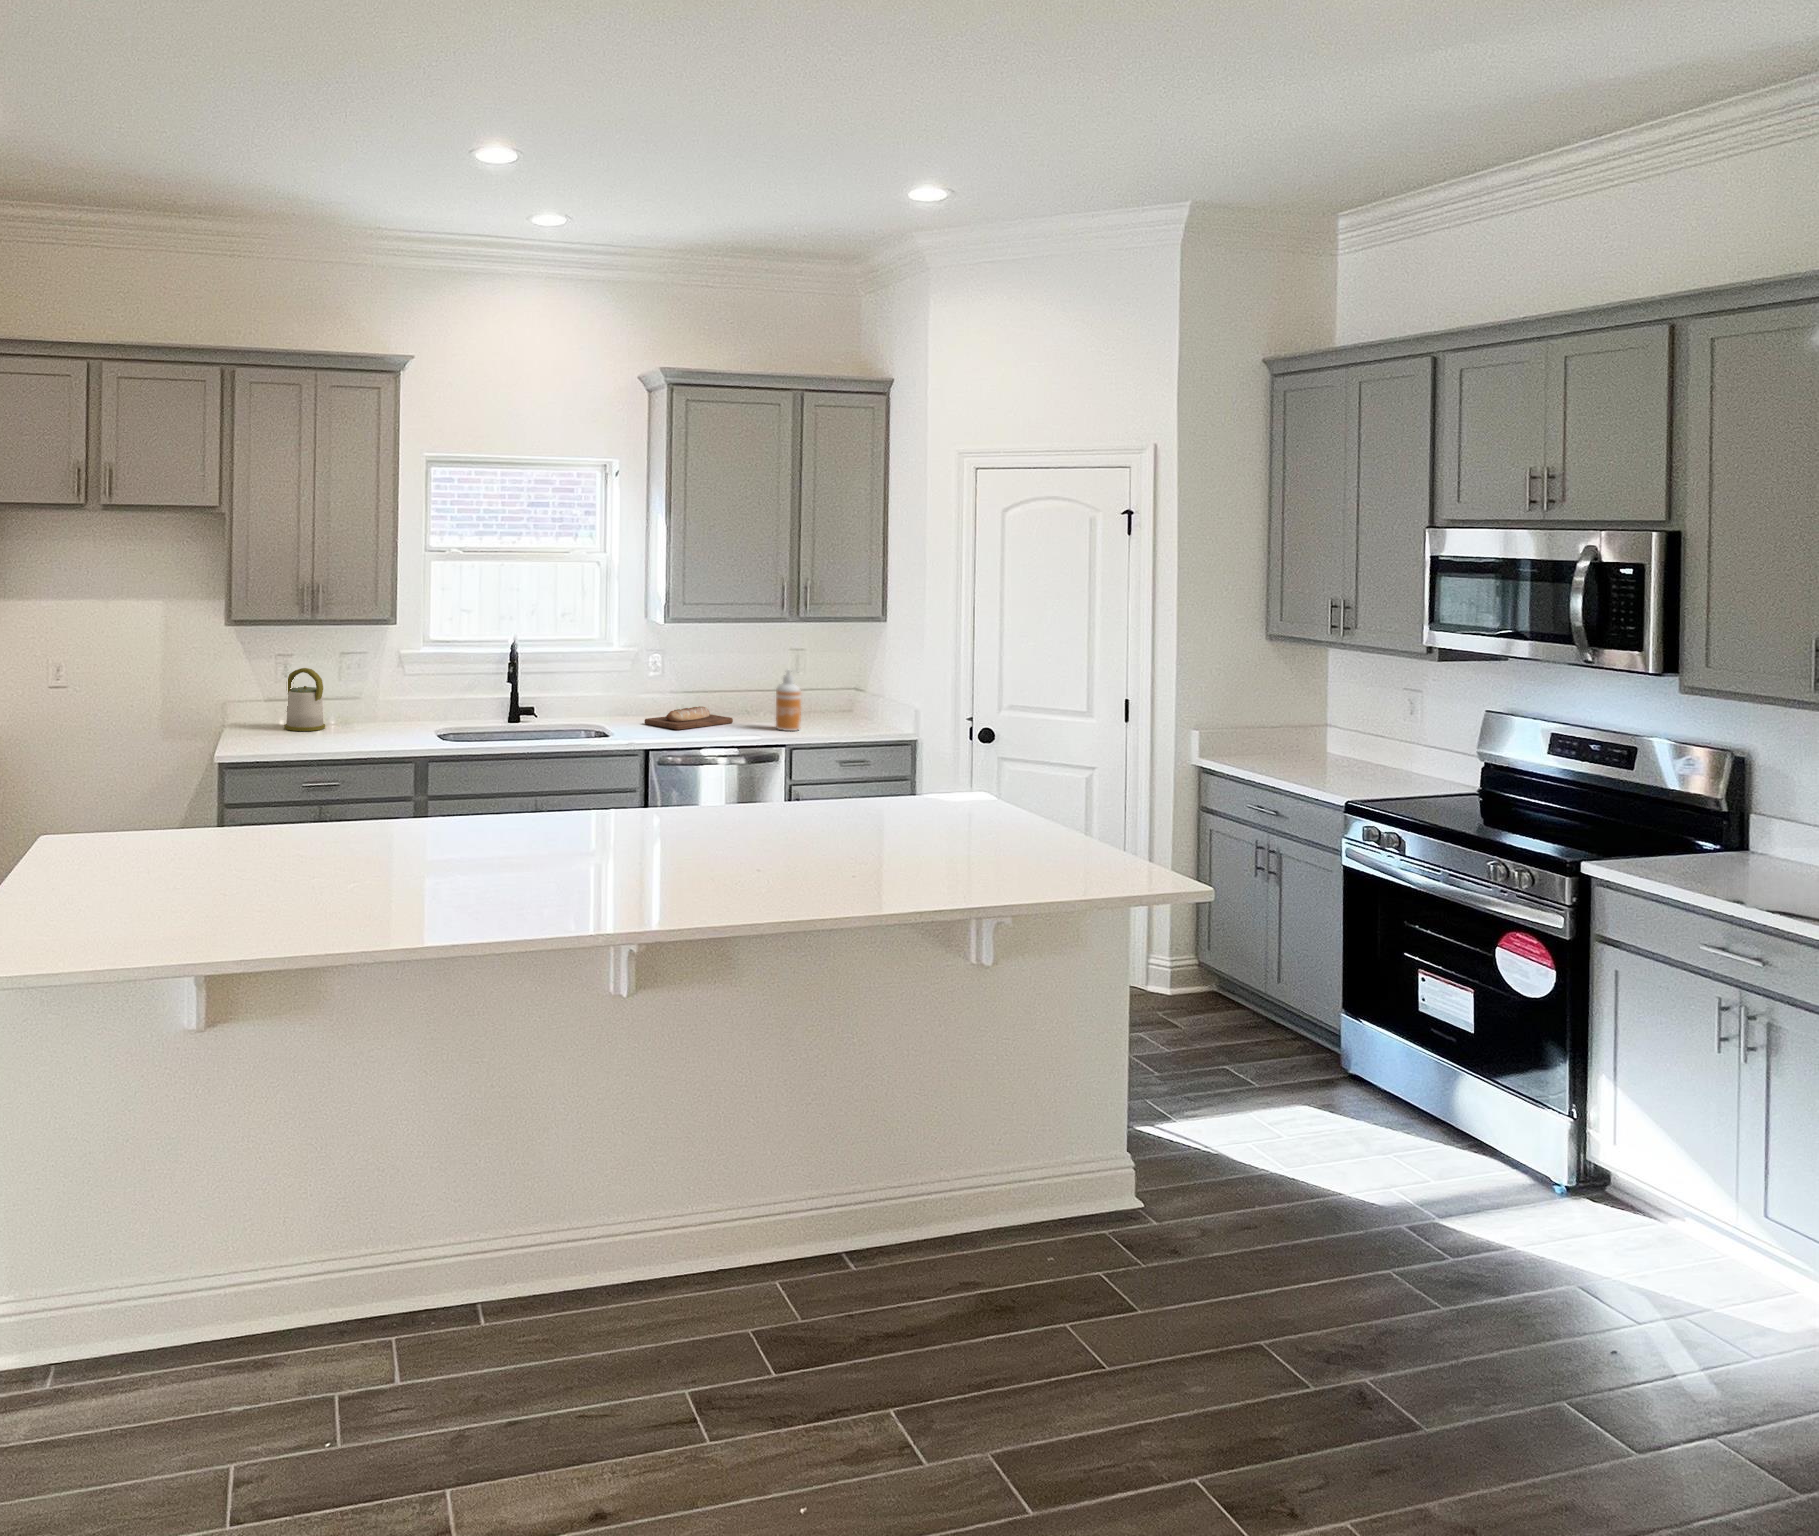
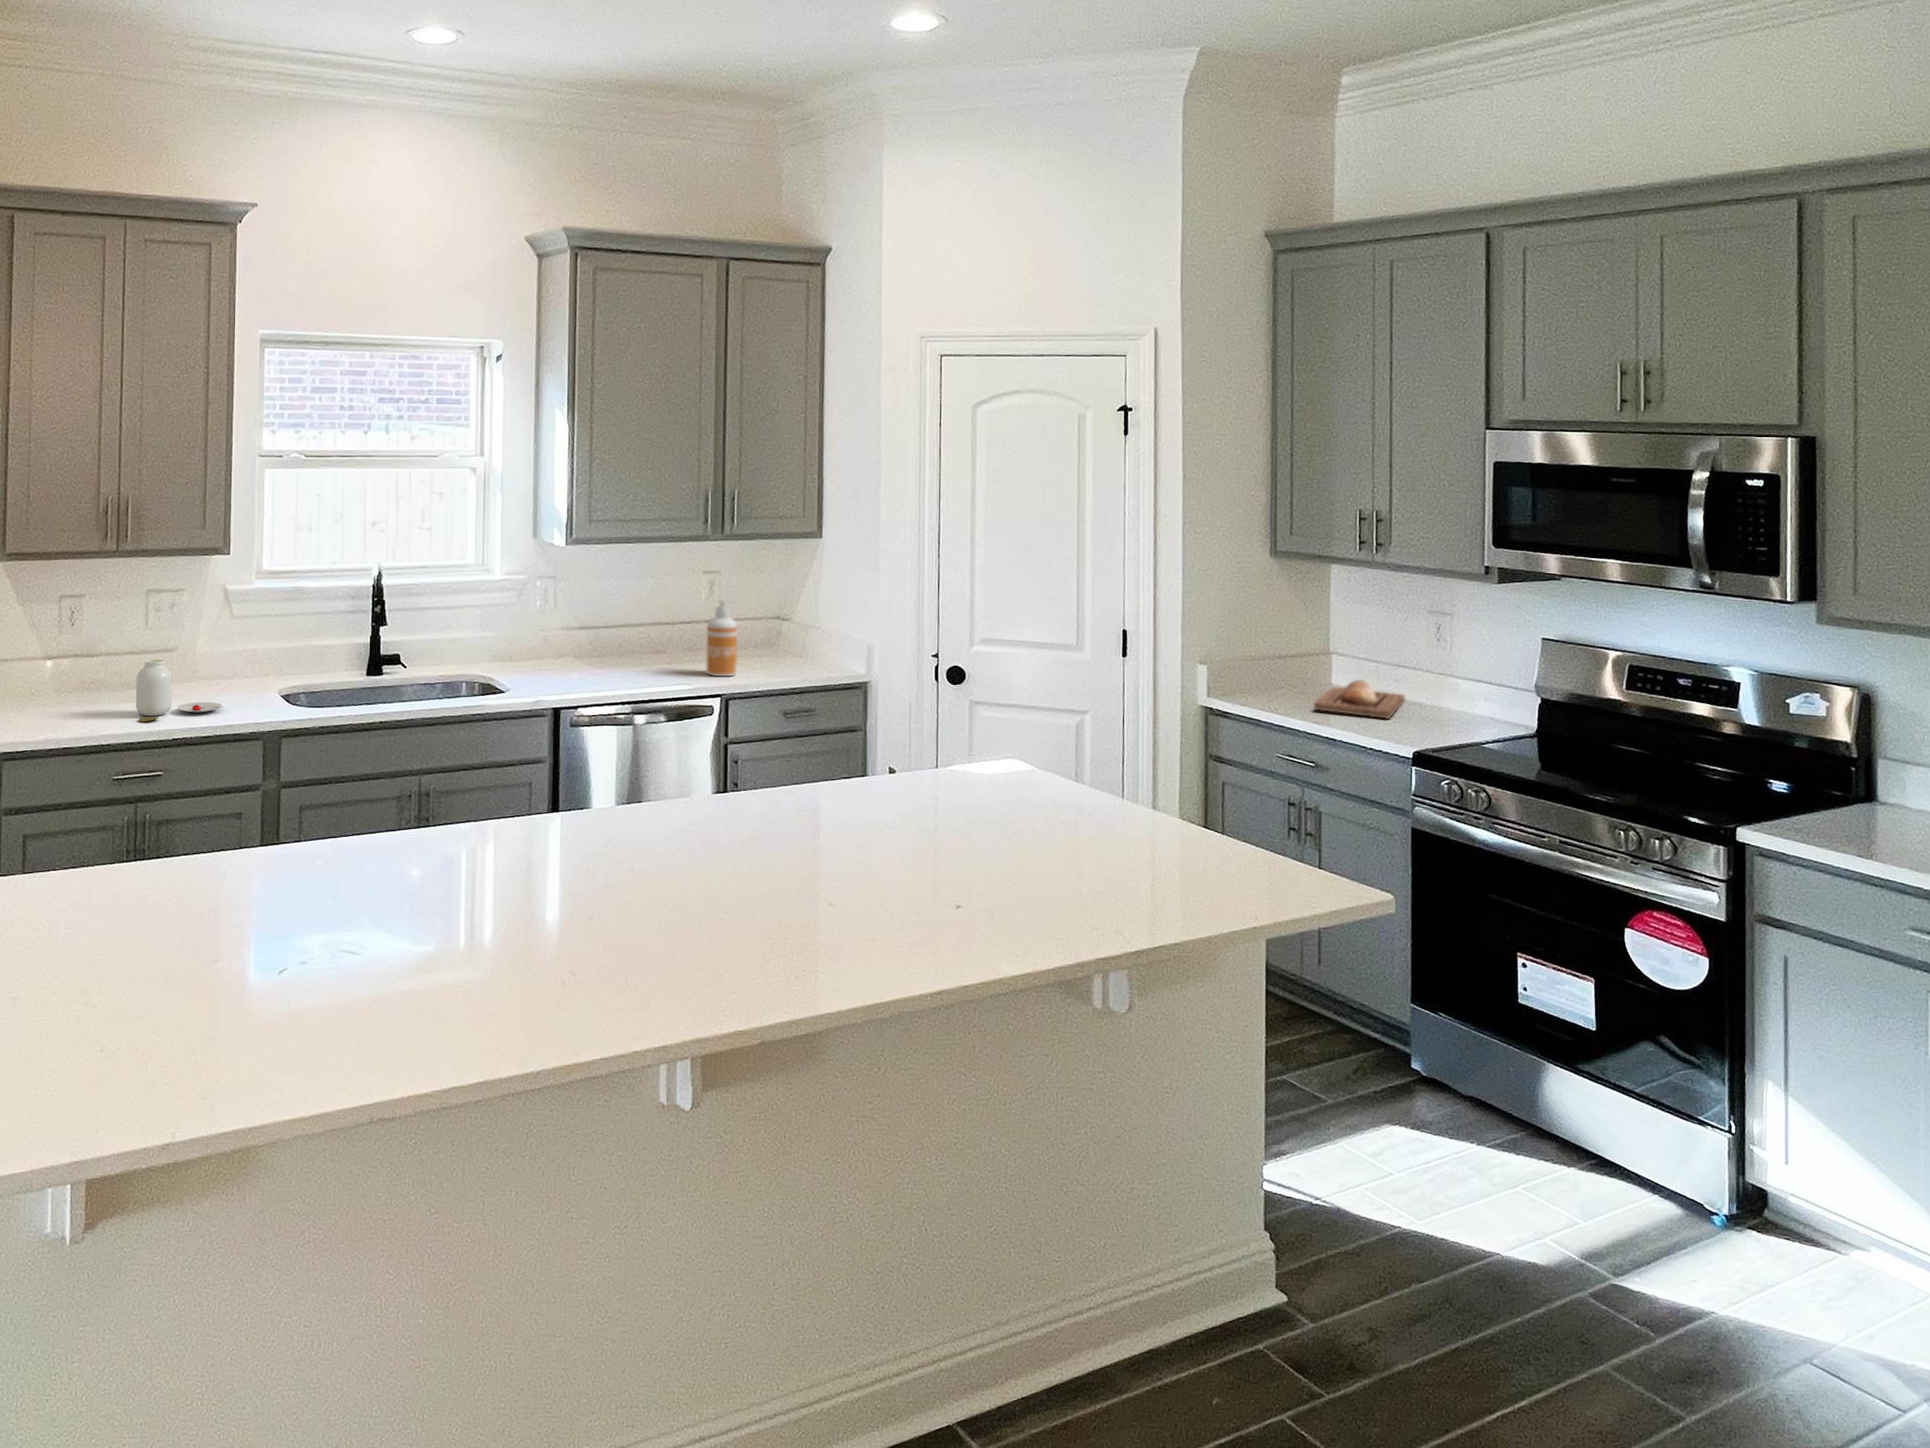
kettle: present [284,668,325,731] -> none [46,616,112,707]
jar: none [340,699,401,741] -> present [136,659,222,721]
bread loaf: present [645,706,733,730] -> present [1314,680,1405,718]

